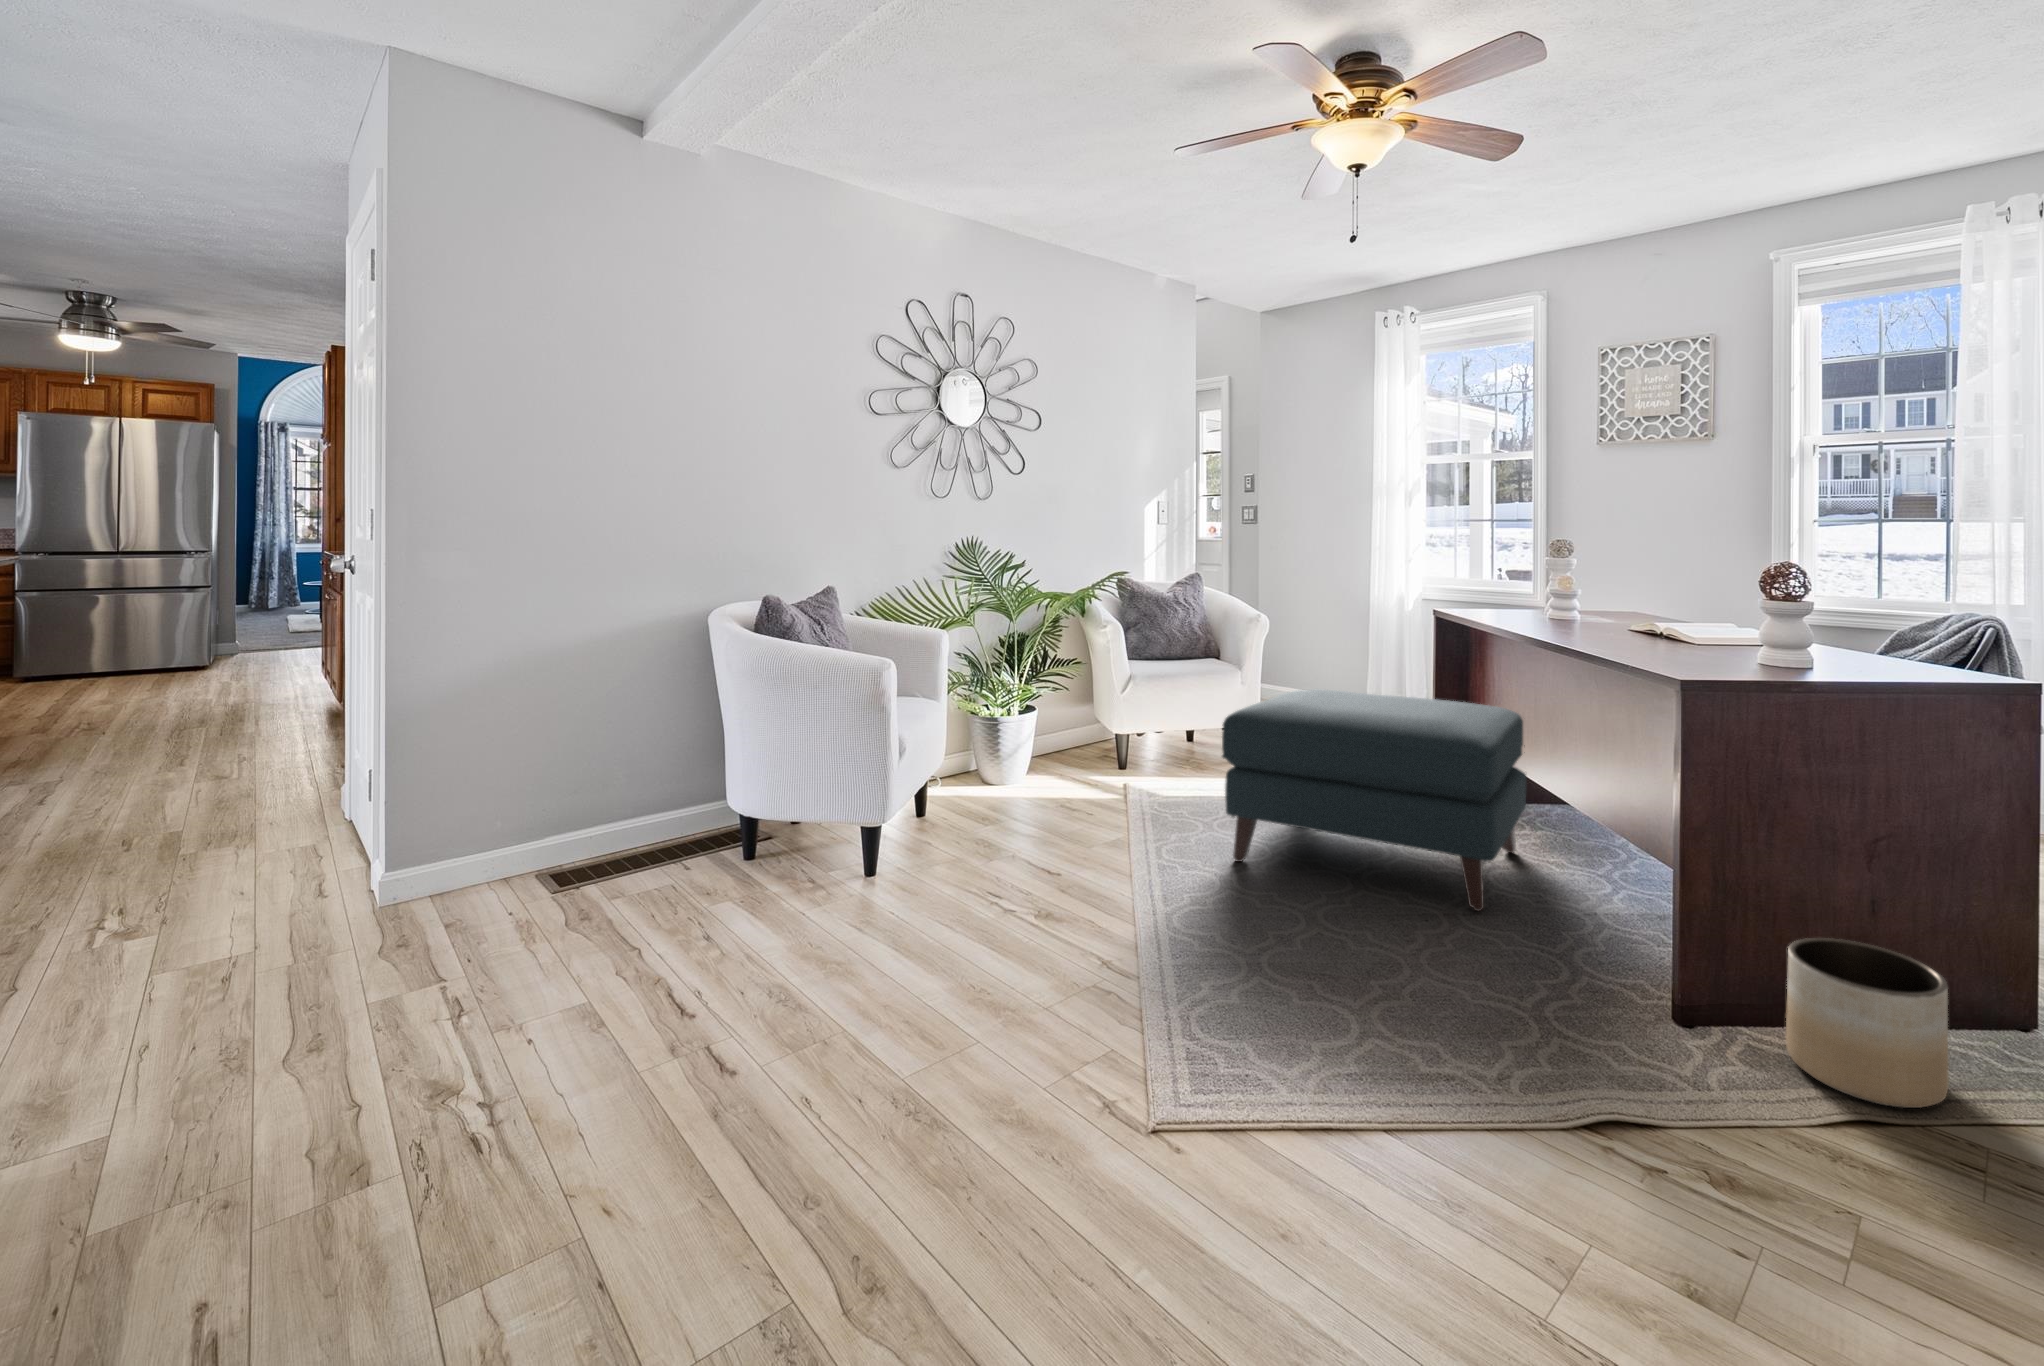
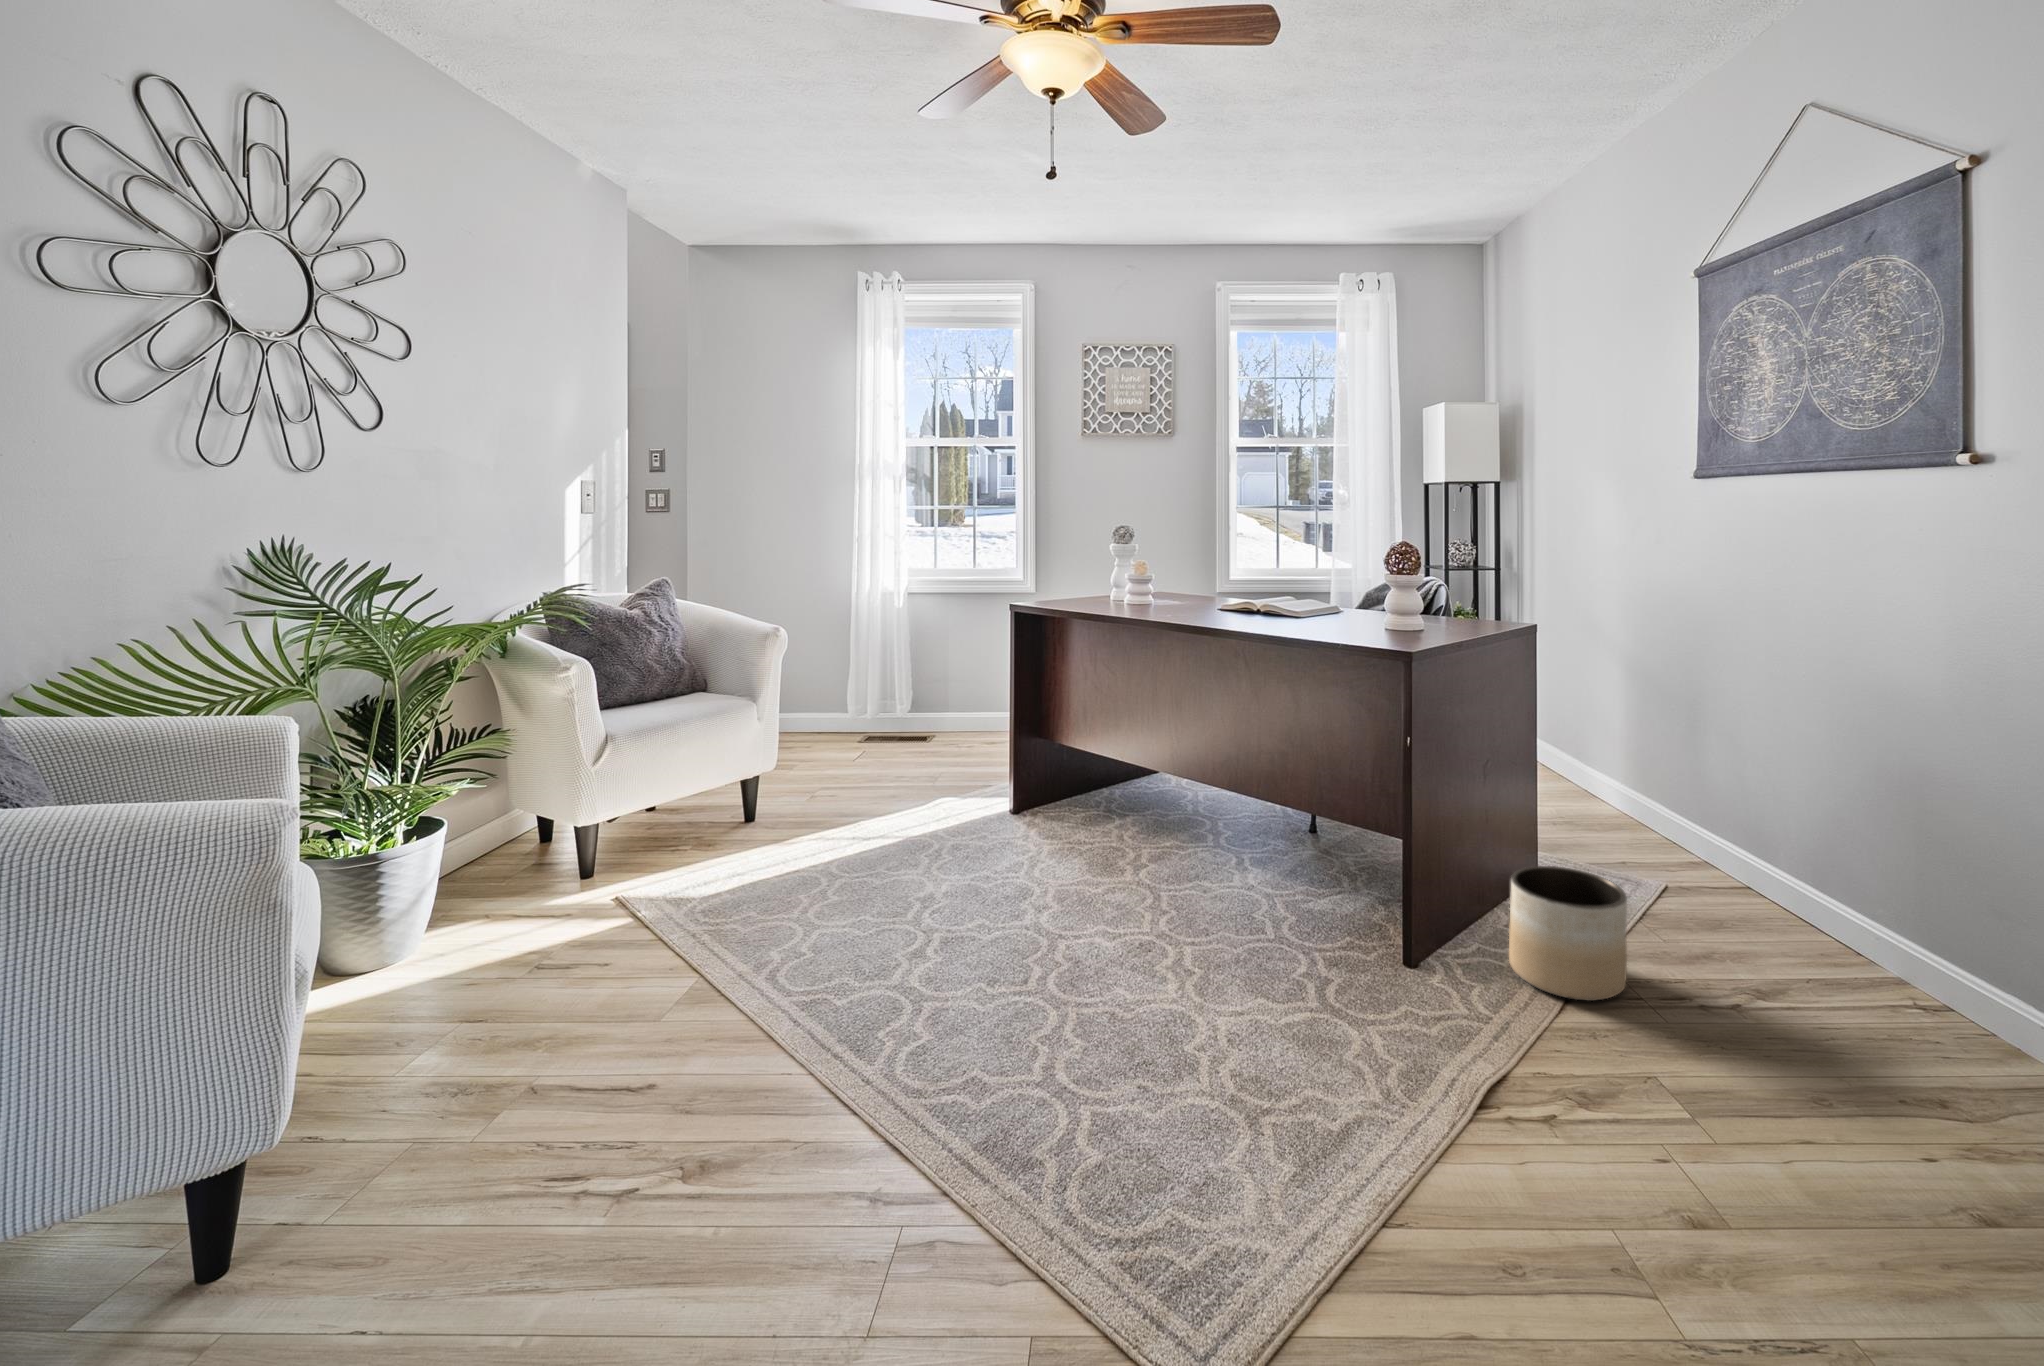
ottoman: present [1222,690,1526,911] -> none [884,706,1213,962]

